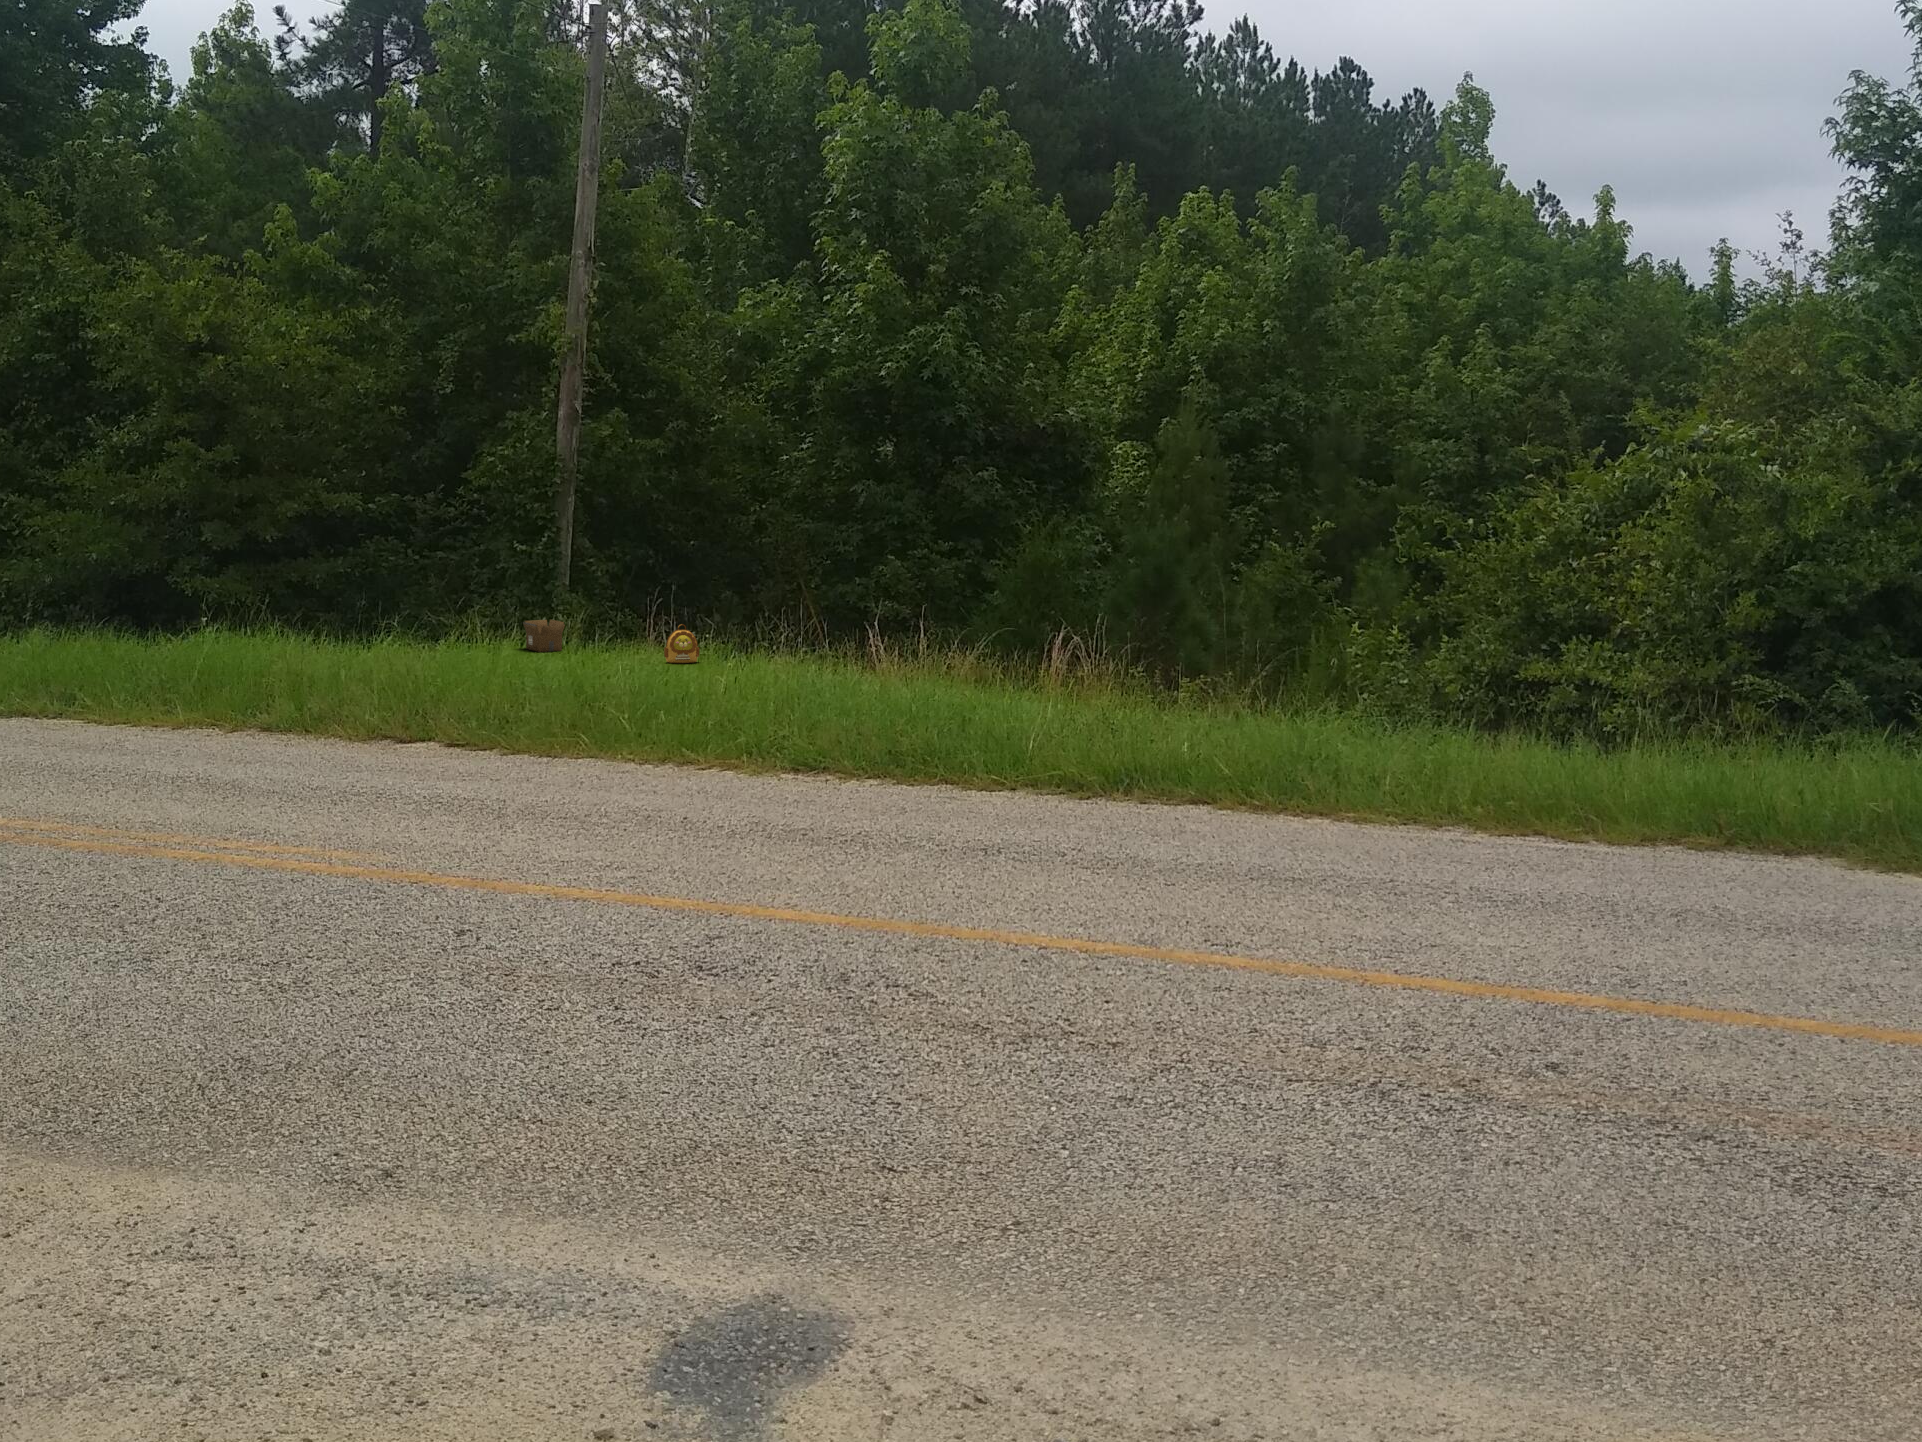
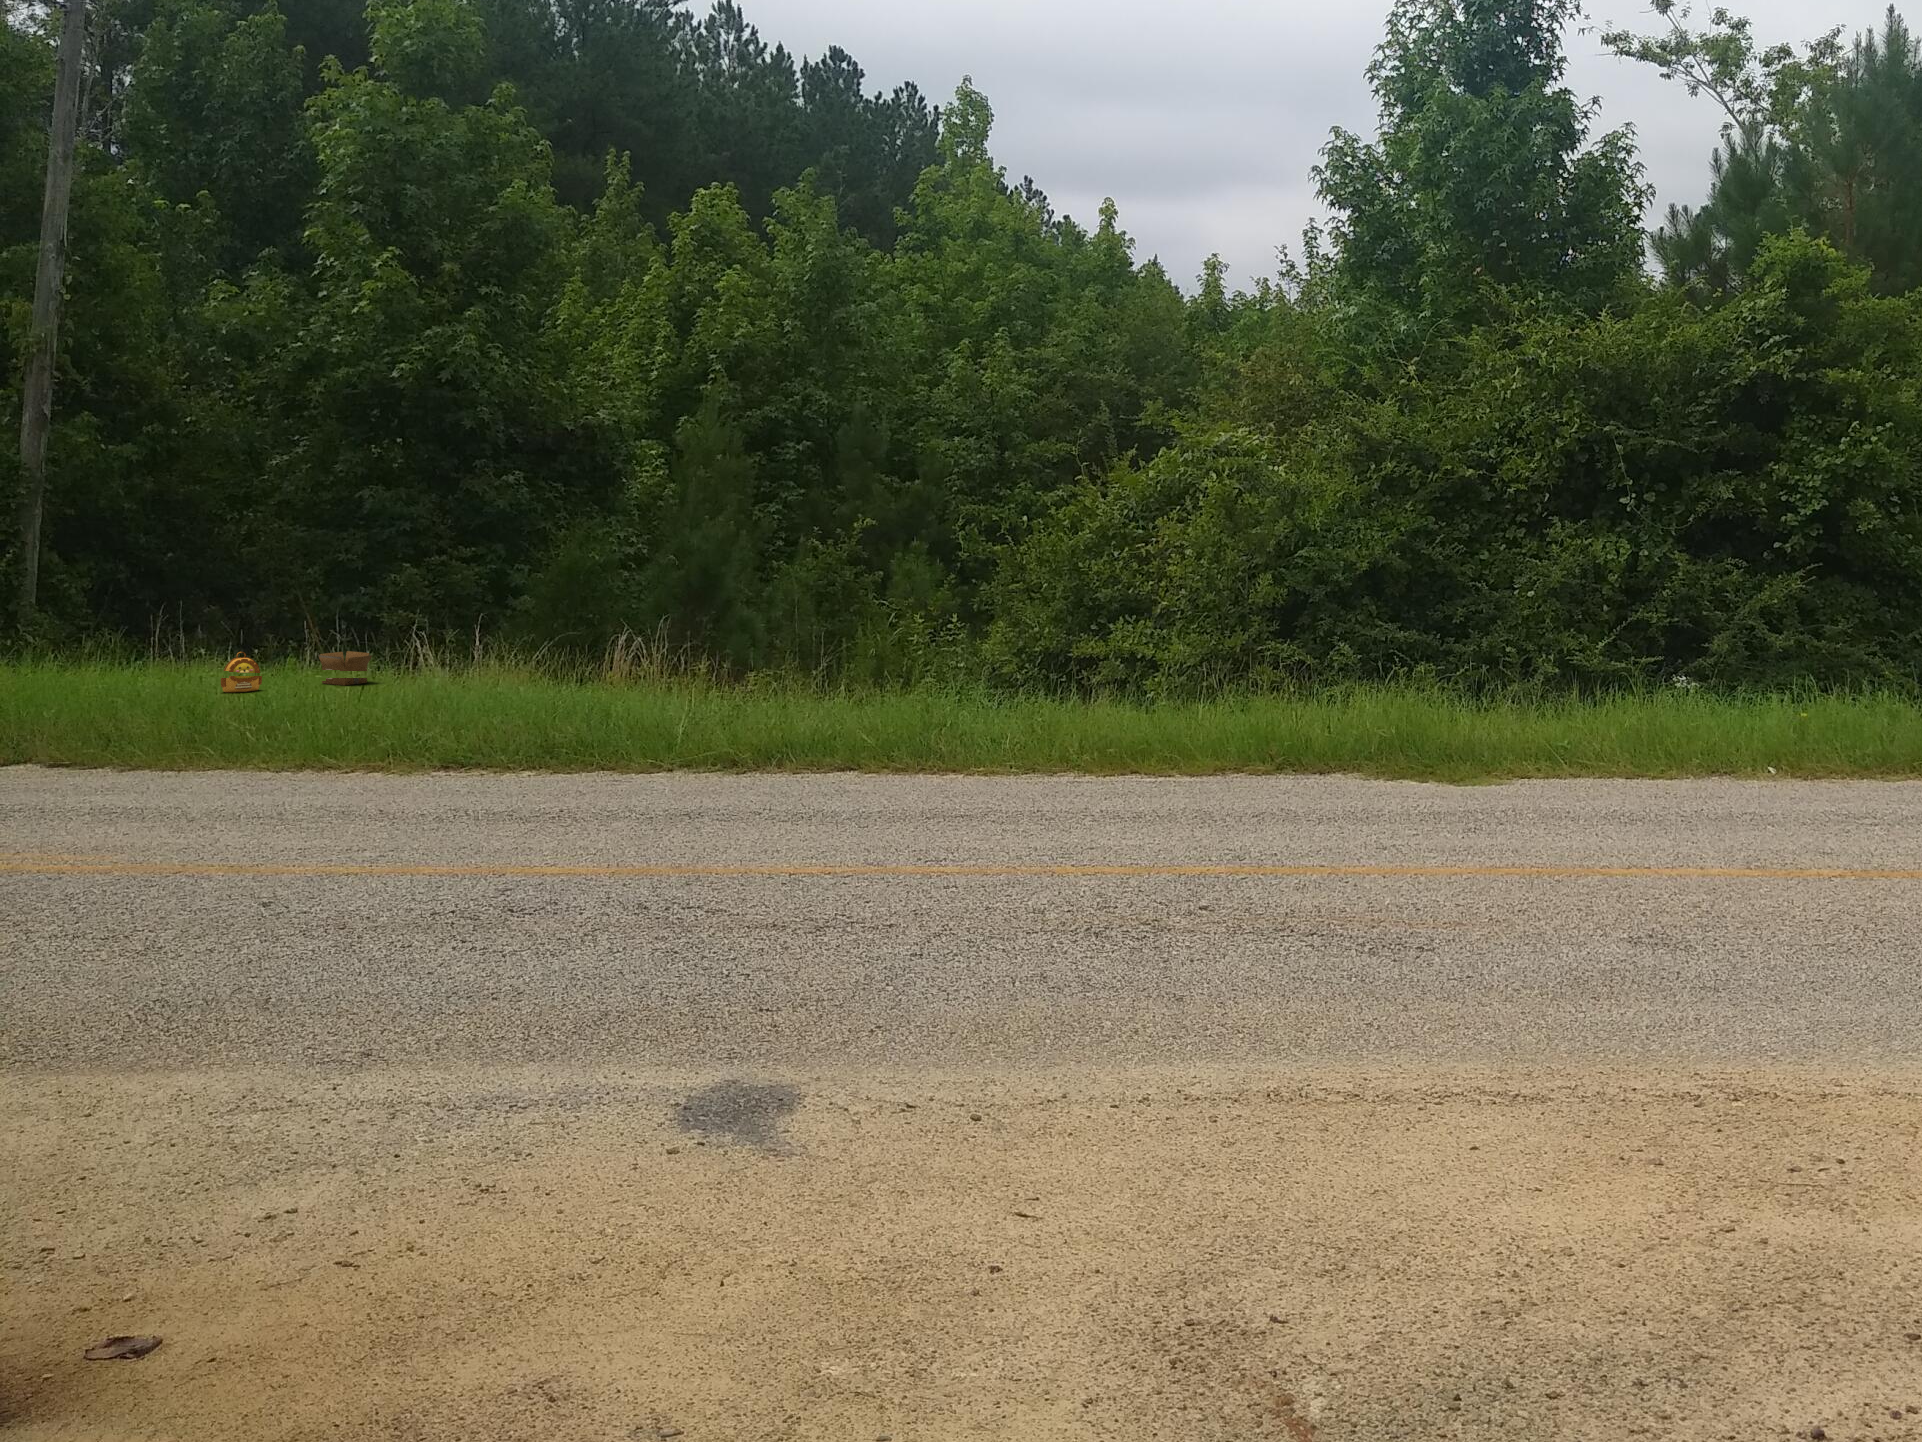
cardboard box: present [523,619,565,652] -> present [318,651,372,686]

